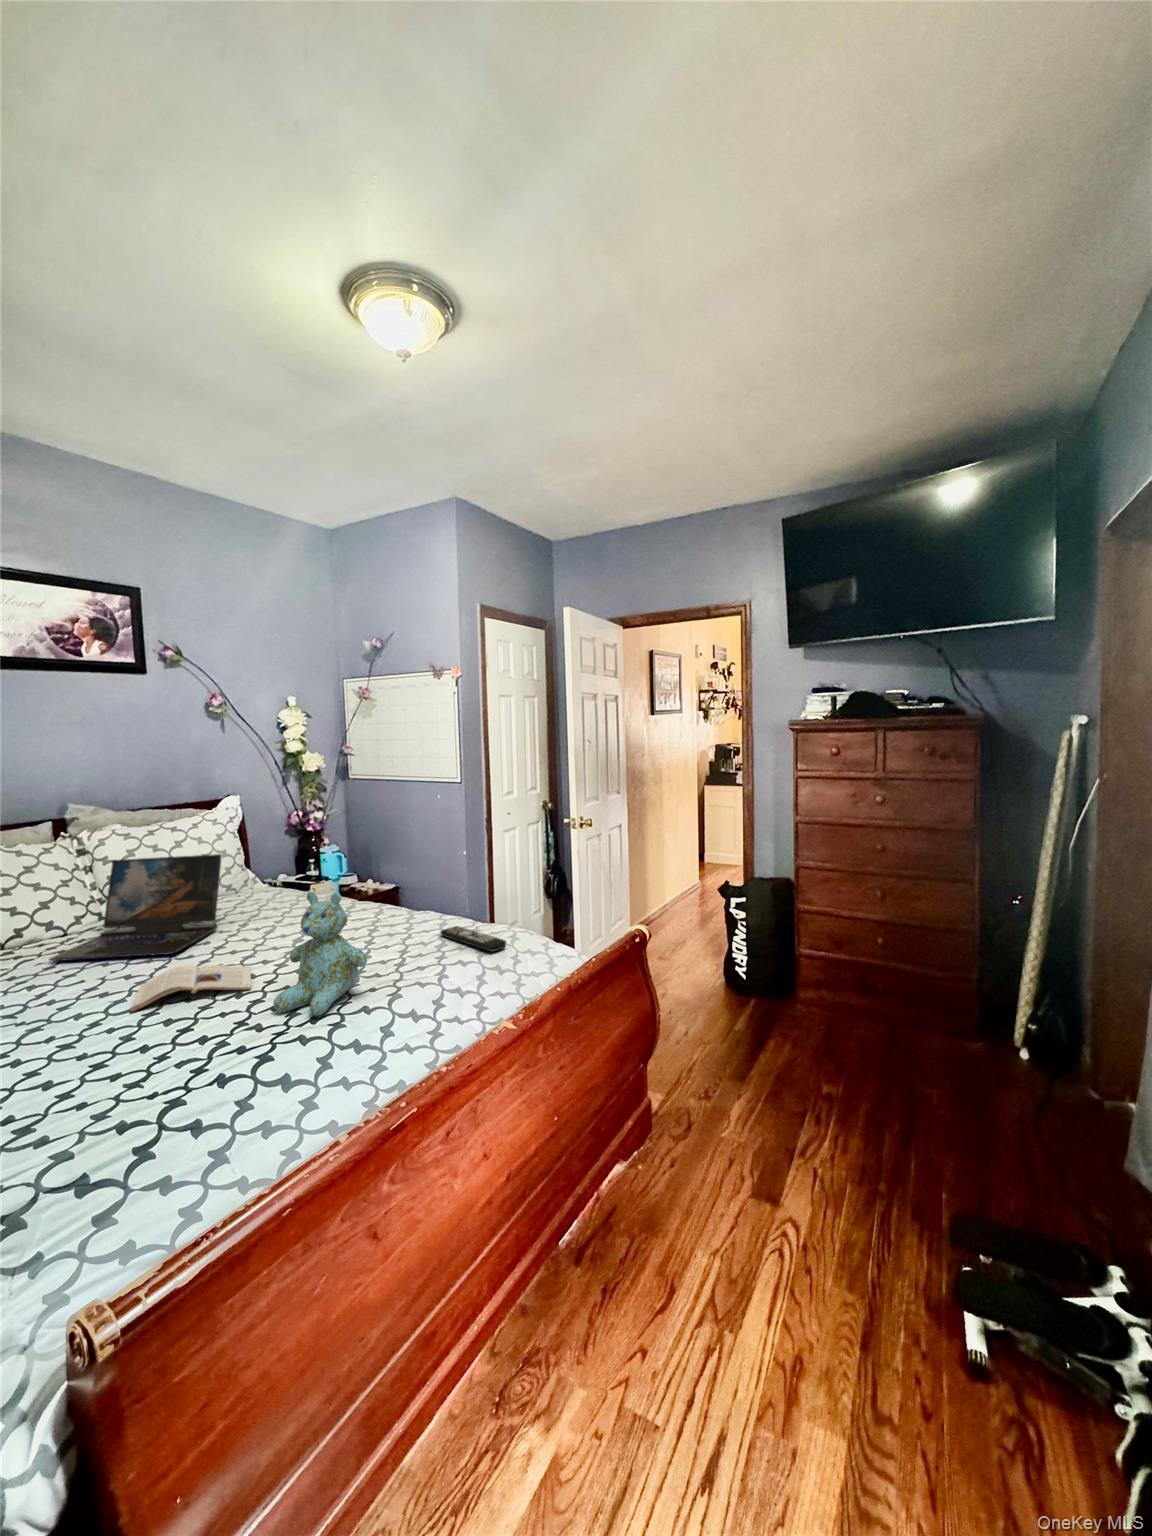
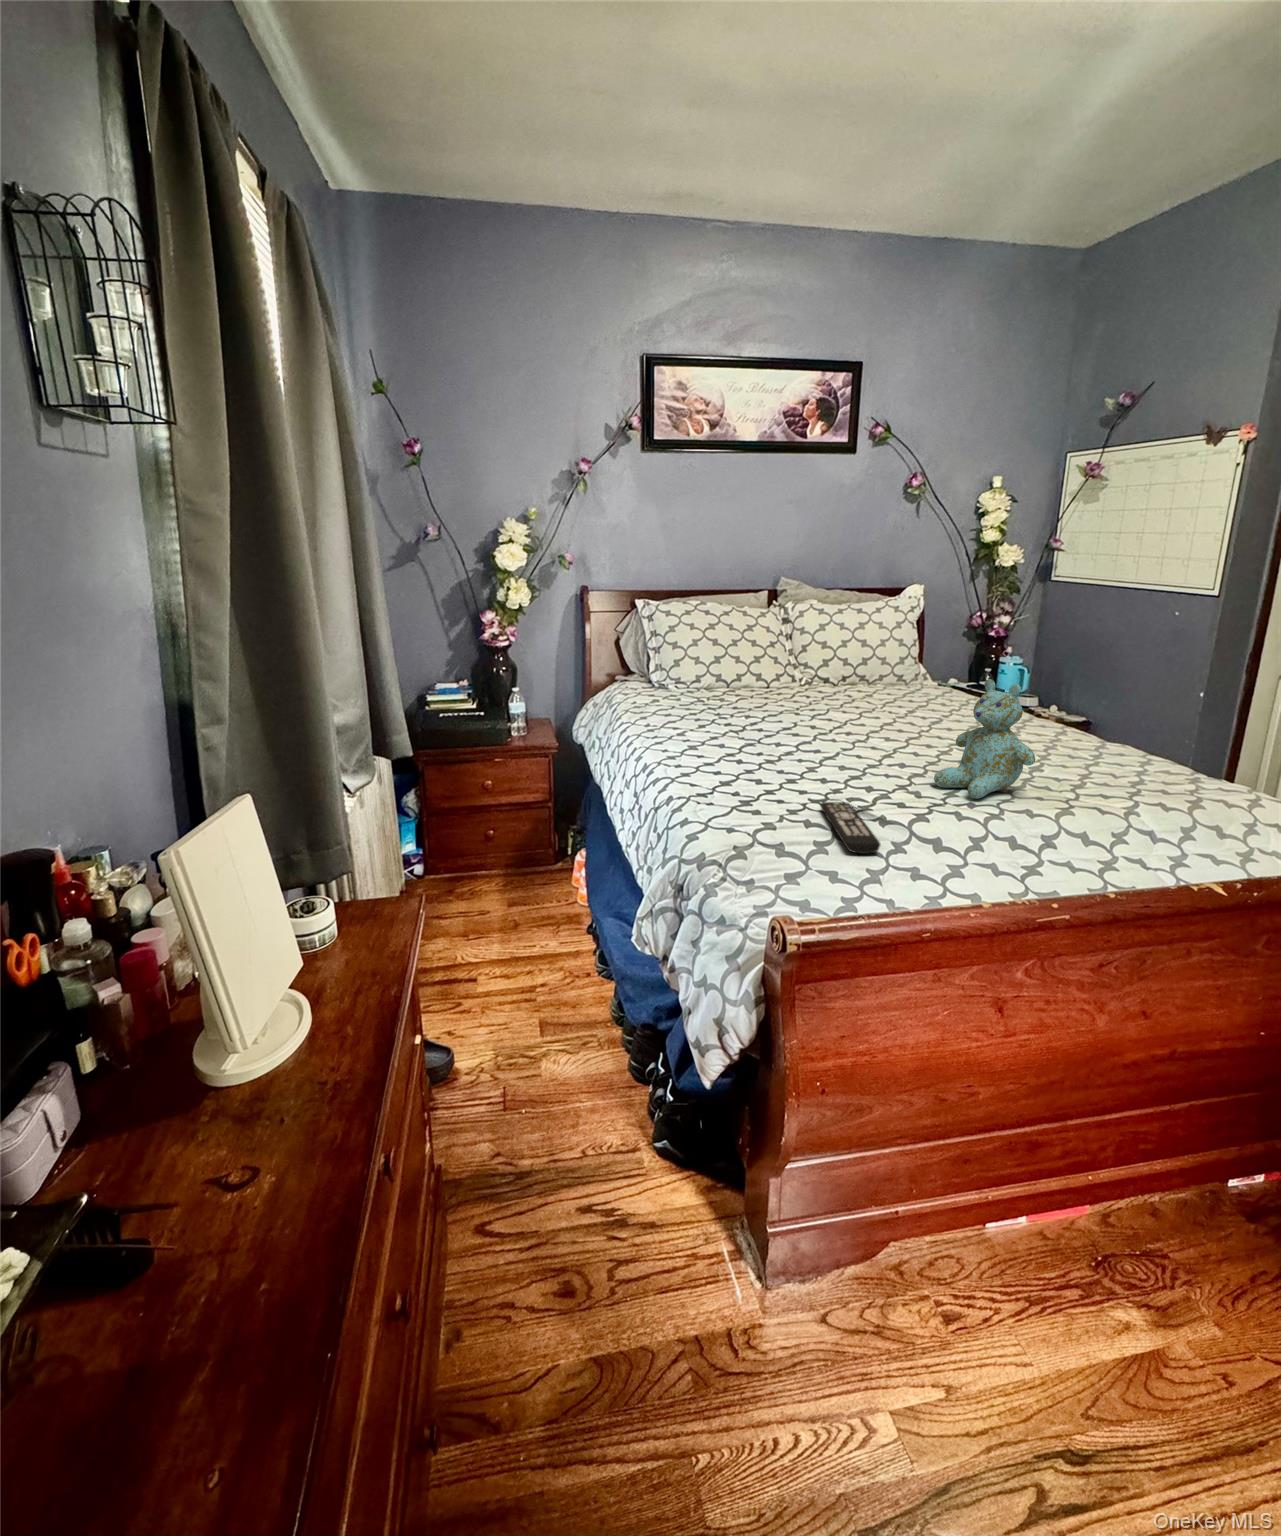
laptop: present [49,854,222,961] -> none [759,631,903,721]
remote control: present [441,926,506,952] -> present [821,802,880,853]
magazine: present [131,965,251,1012] -> none [816,729,915,763]

